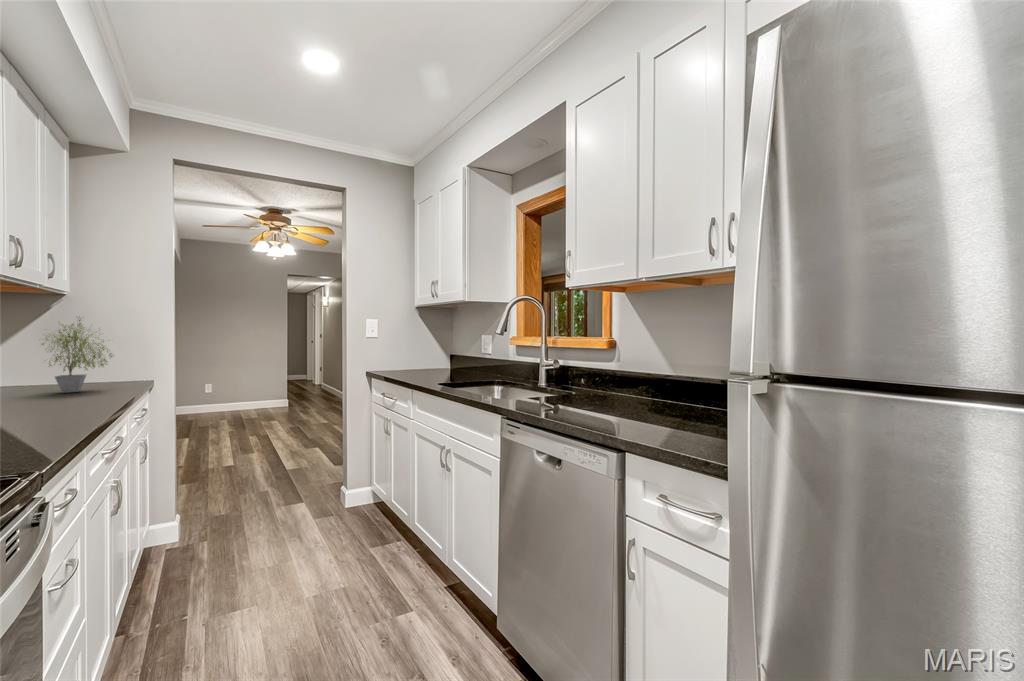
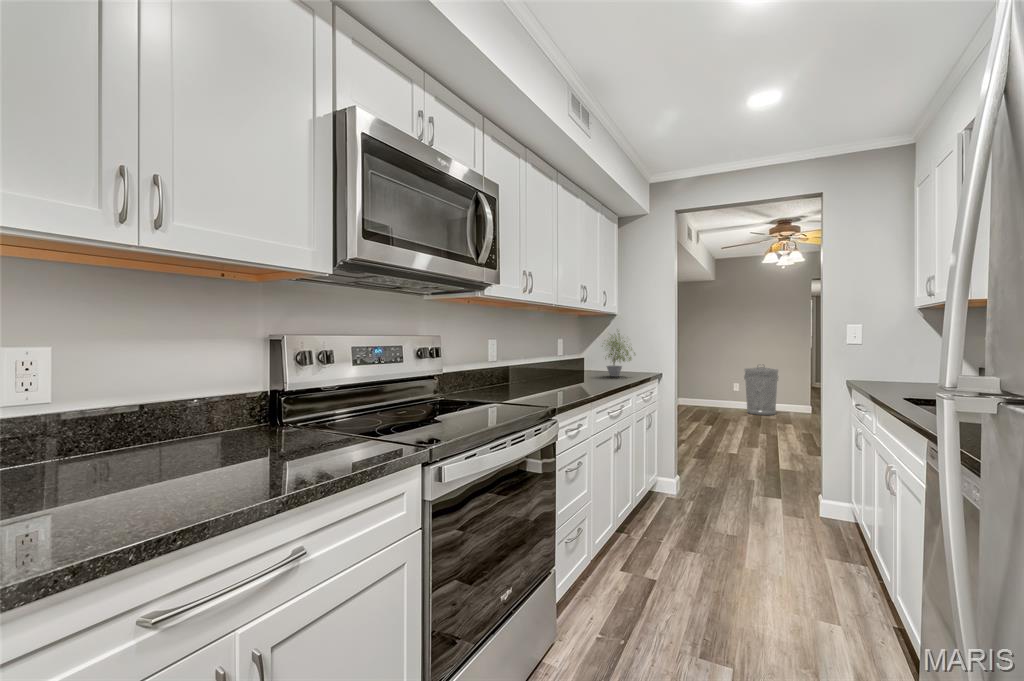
trash can: none [219,361,257,416] -> present [744,366,778,415]

